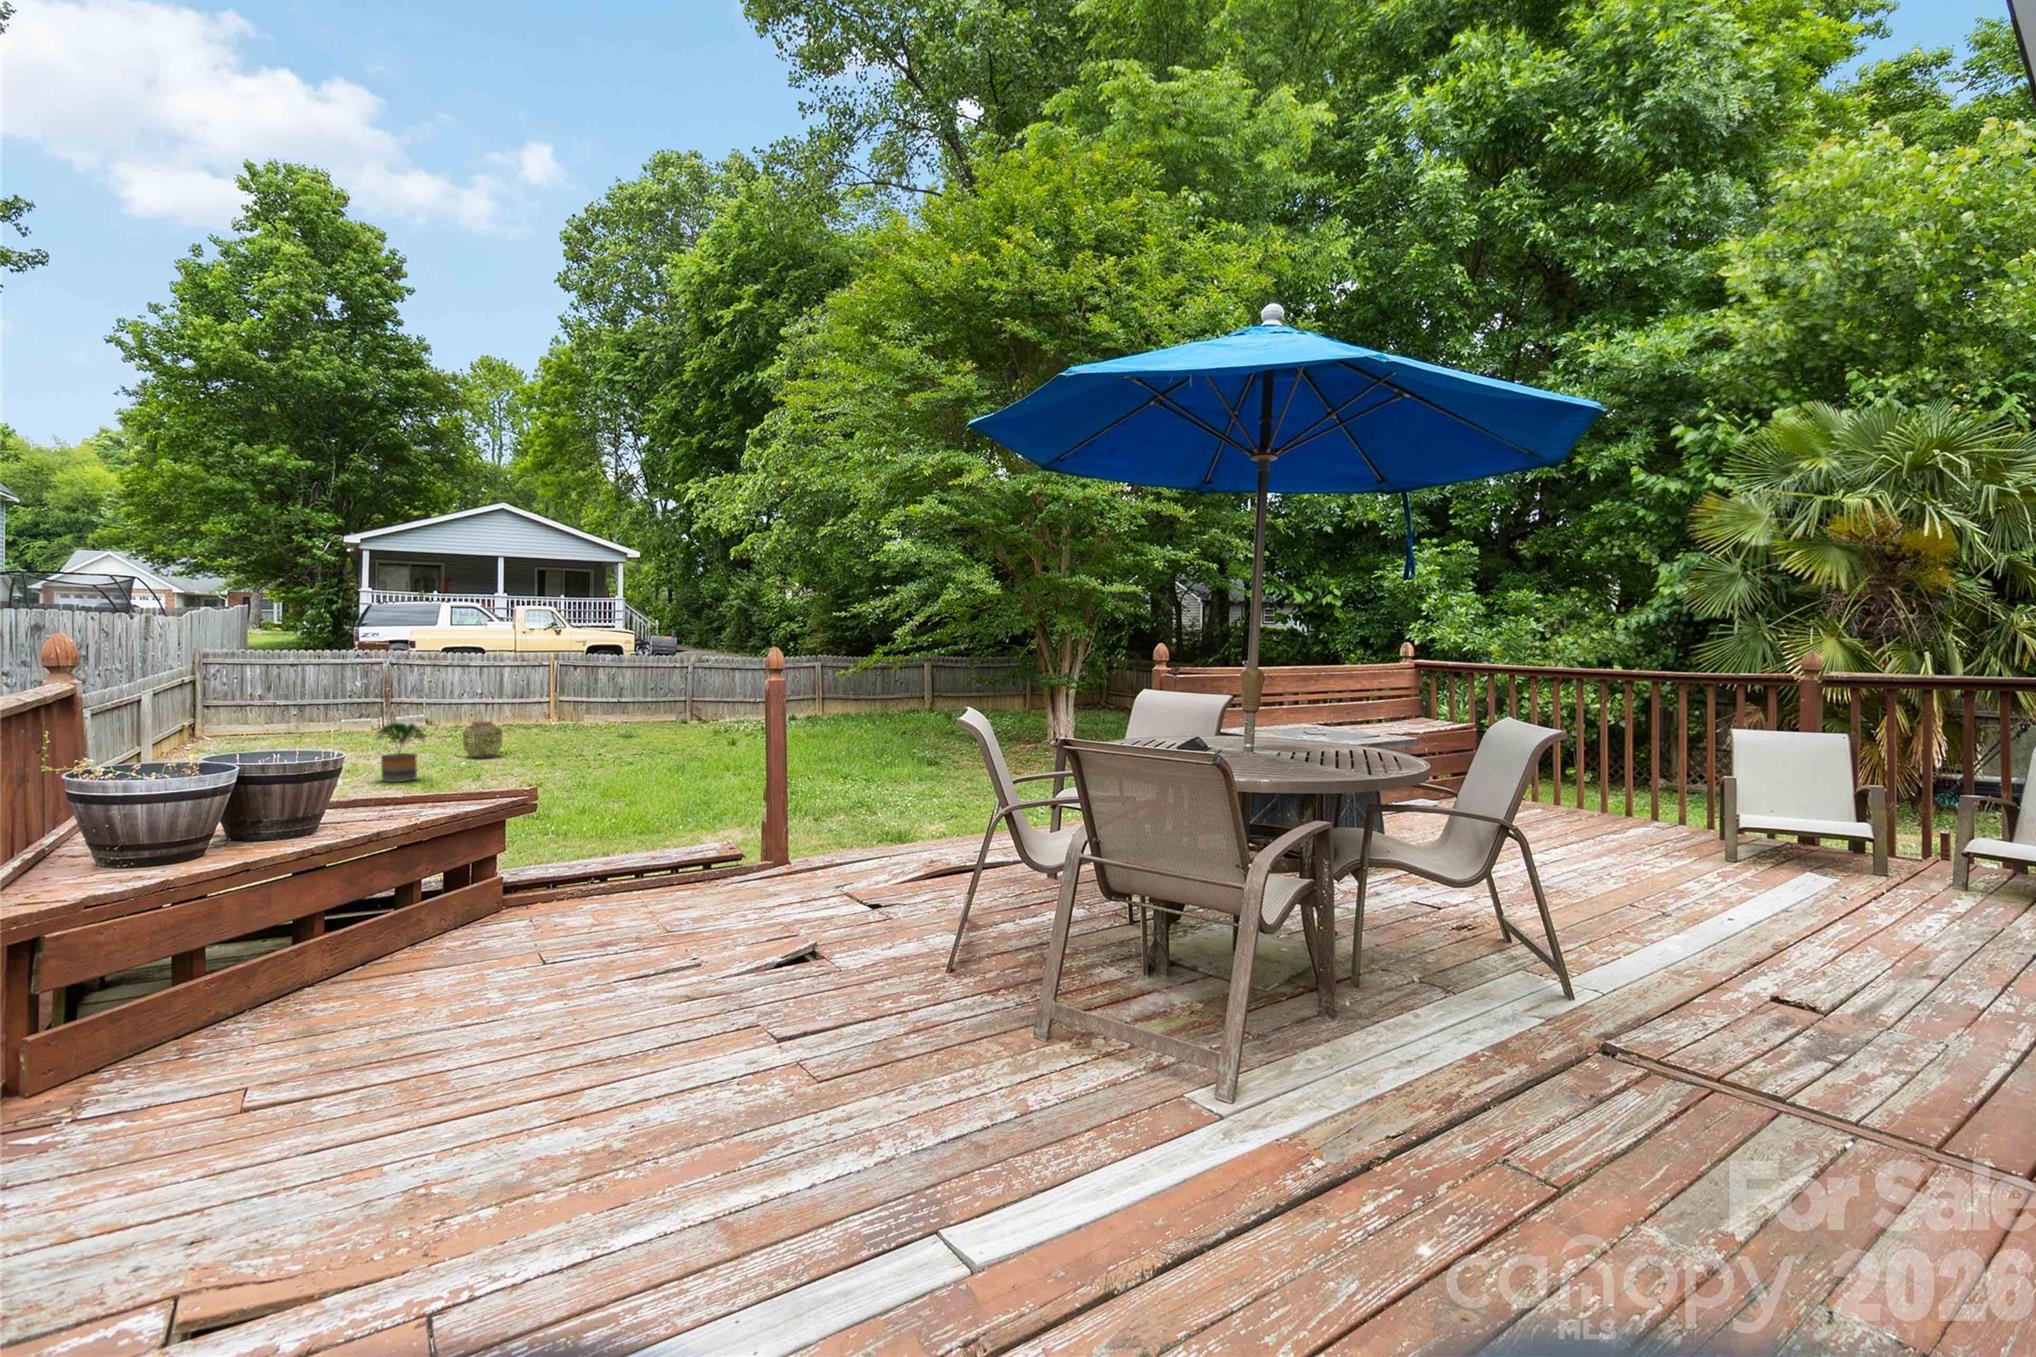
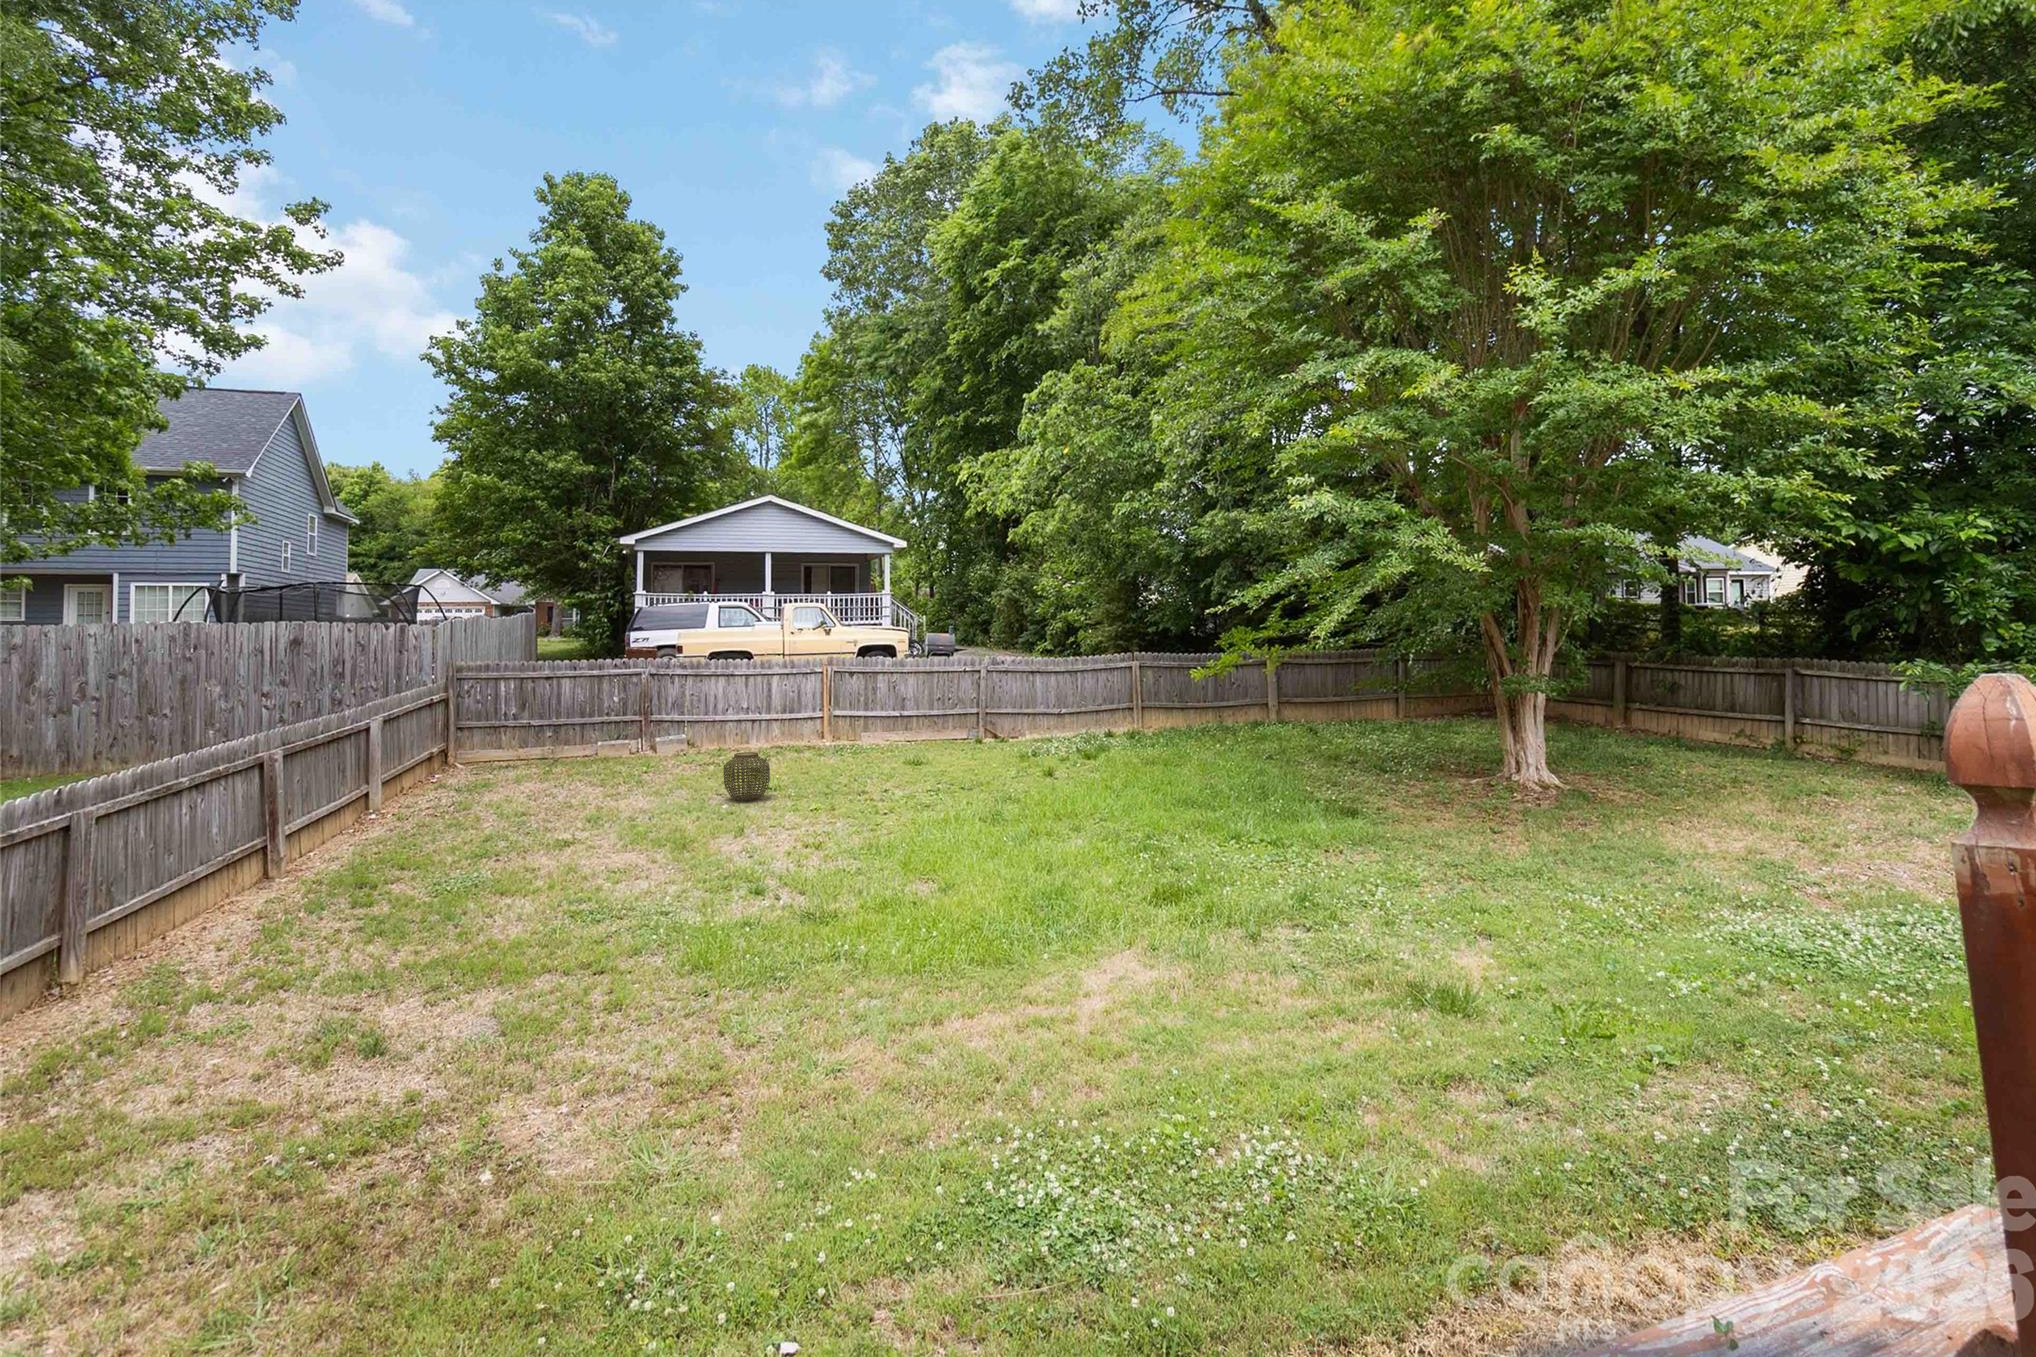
potted tree: present [377,723,426,782] -> none [609,763,675,847]

